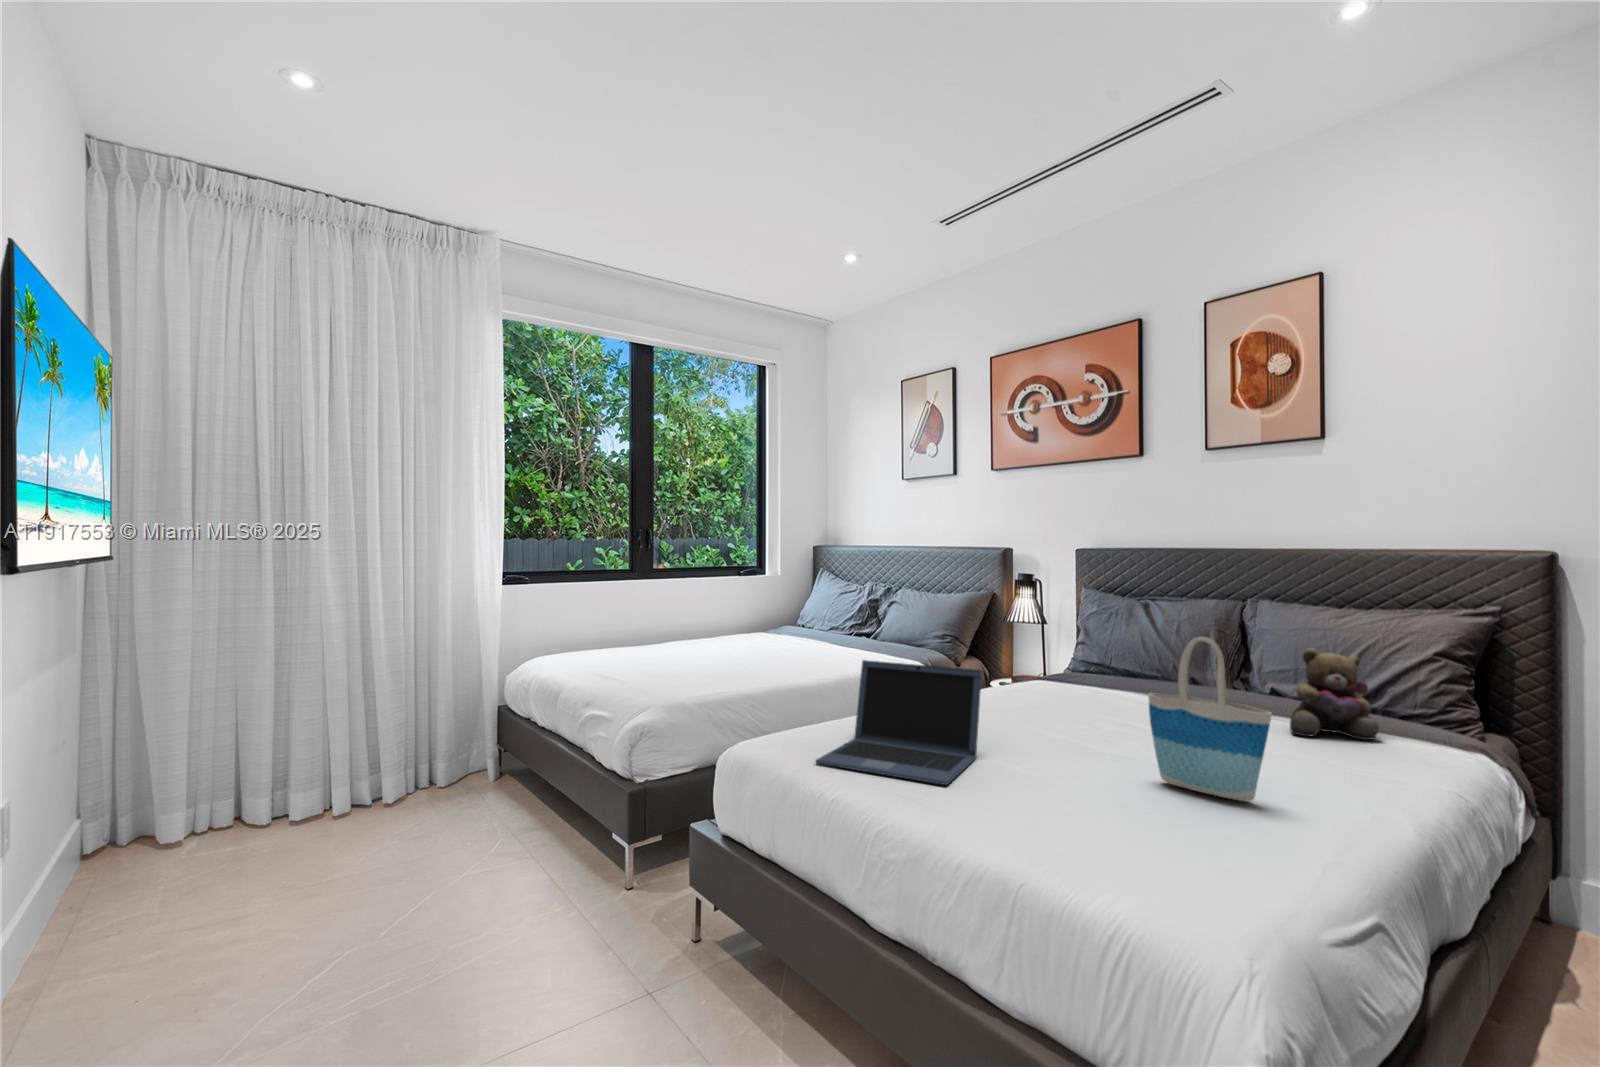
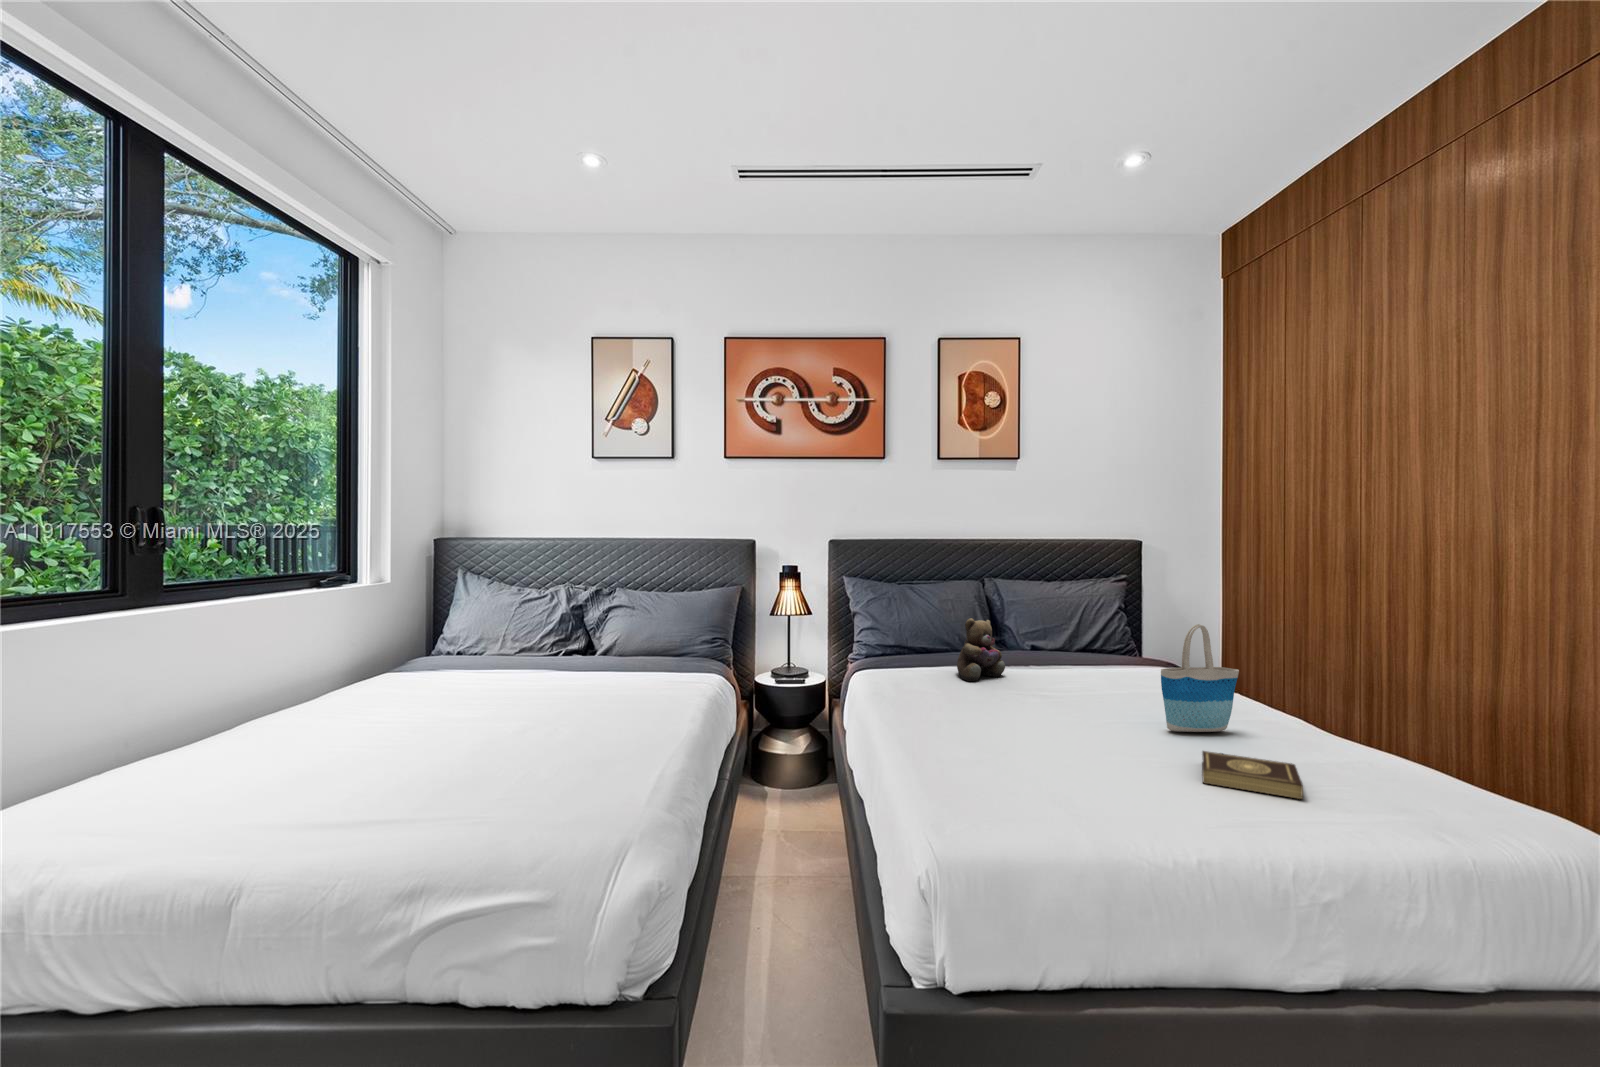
teddy bear: present [1290,648,1379,740] -> present [957,618,1005,681]
laptop: present [816,660,982,785] -> none [955,672,1124,795]
book: none [1016,791,1160,860] -> present [1202,751,1303,799]

